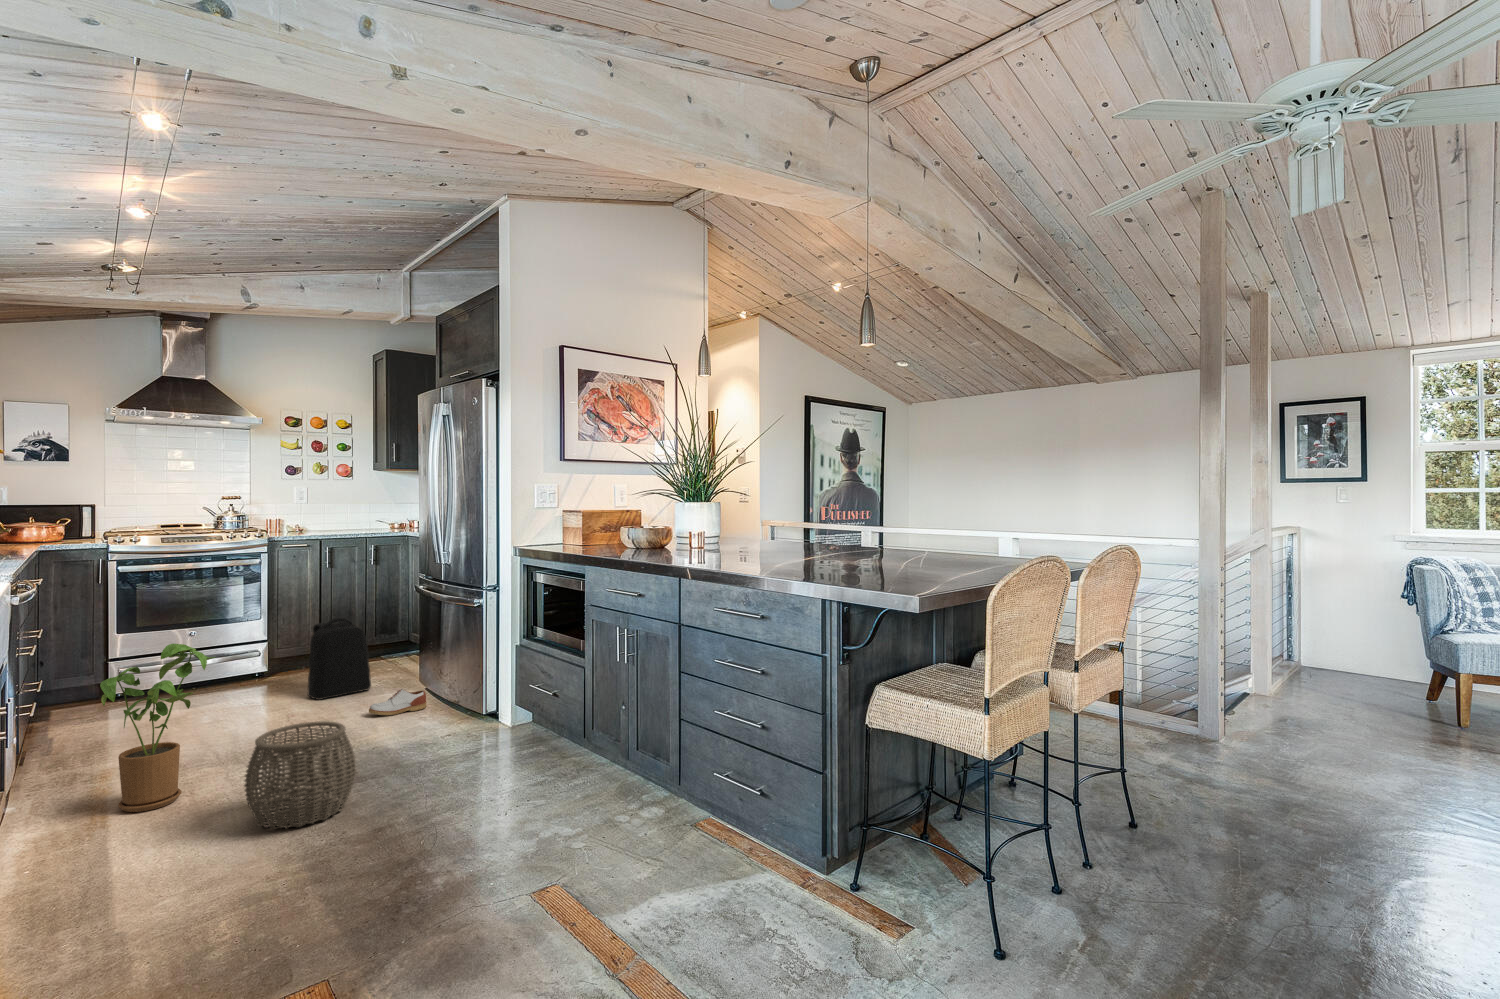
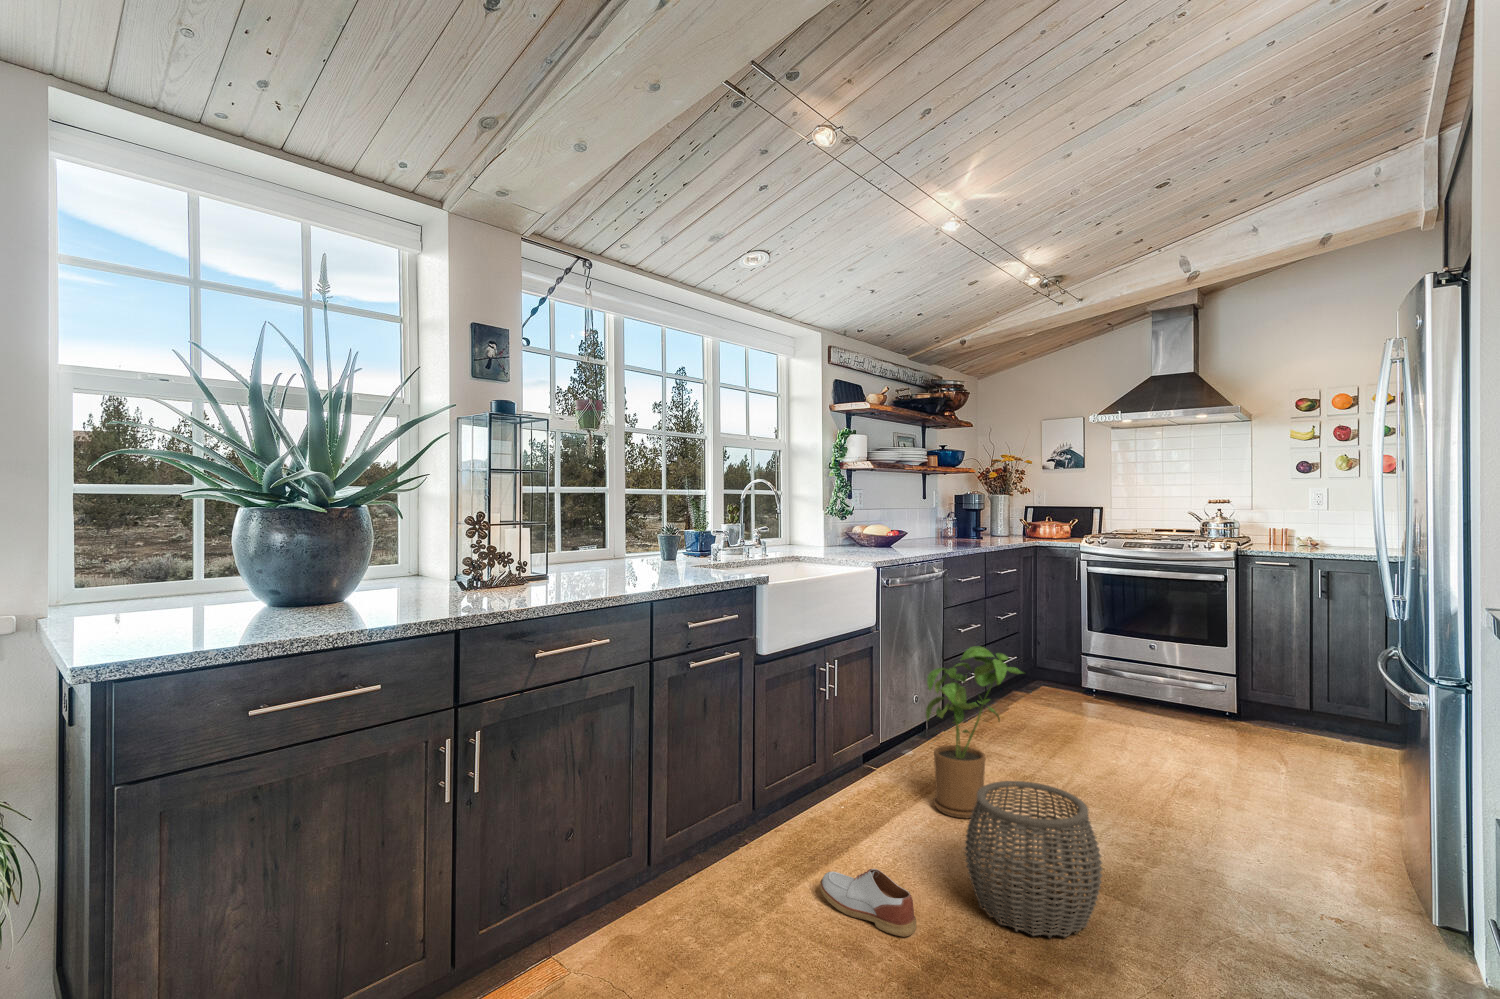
backpack: present [308,618,371,700] -> none [1248,667,1349,787]
shoe: present [369,689,427,715] -> present [820,869,916,937]

